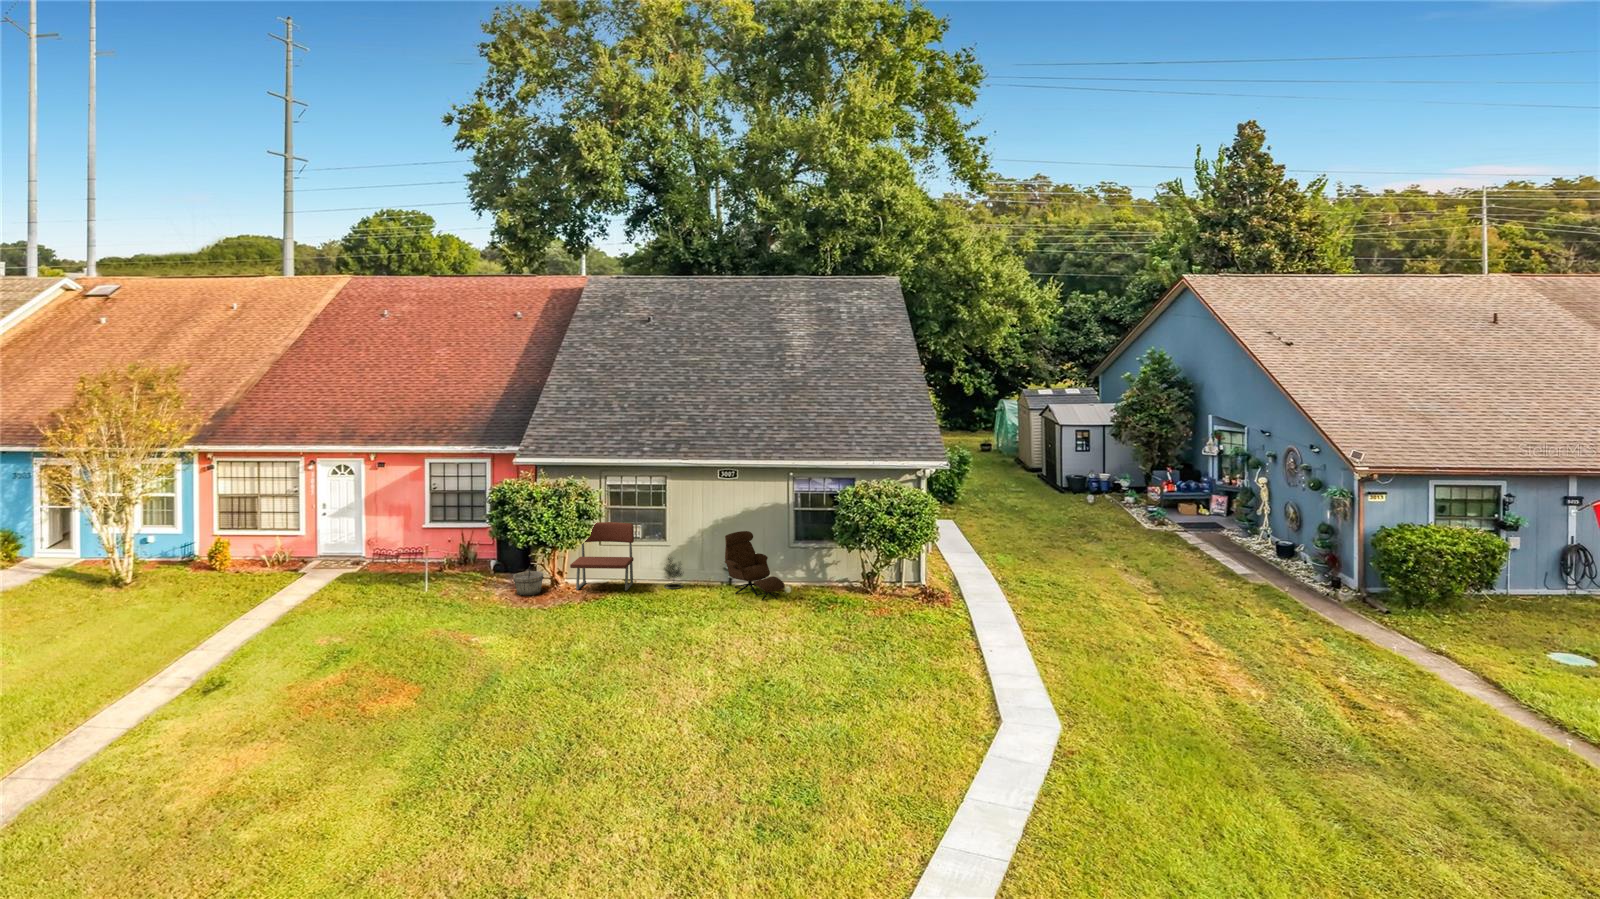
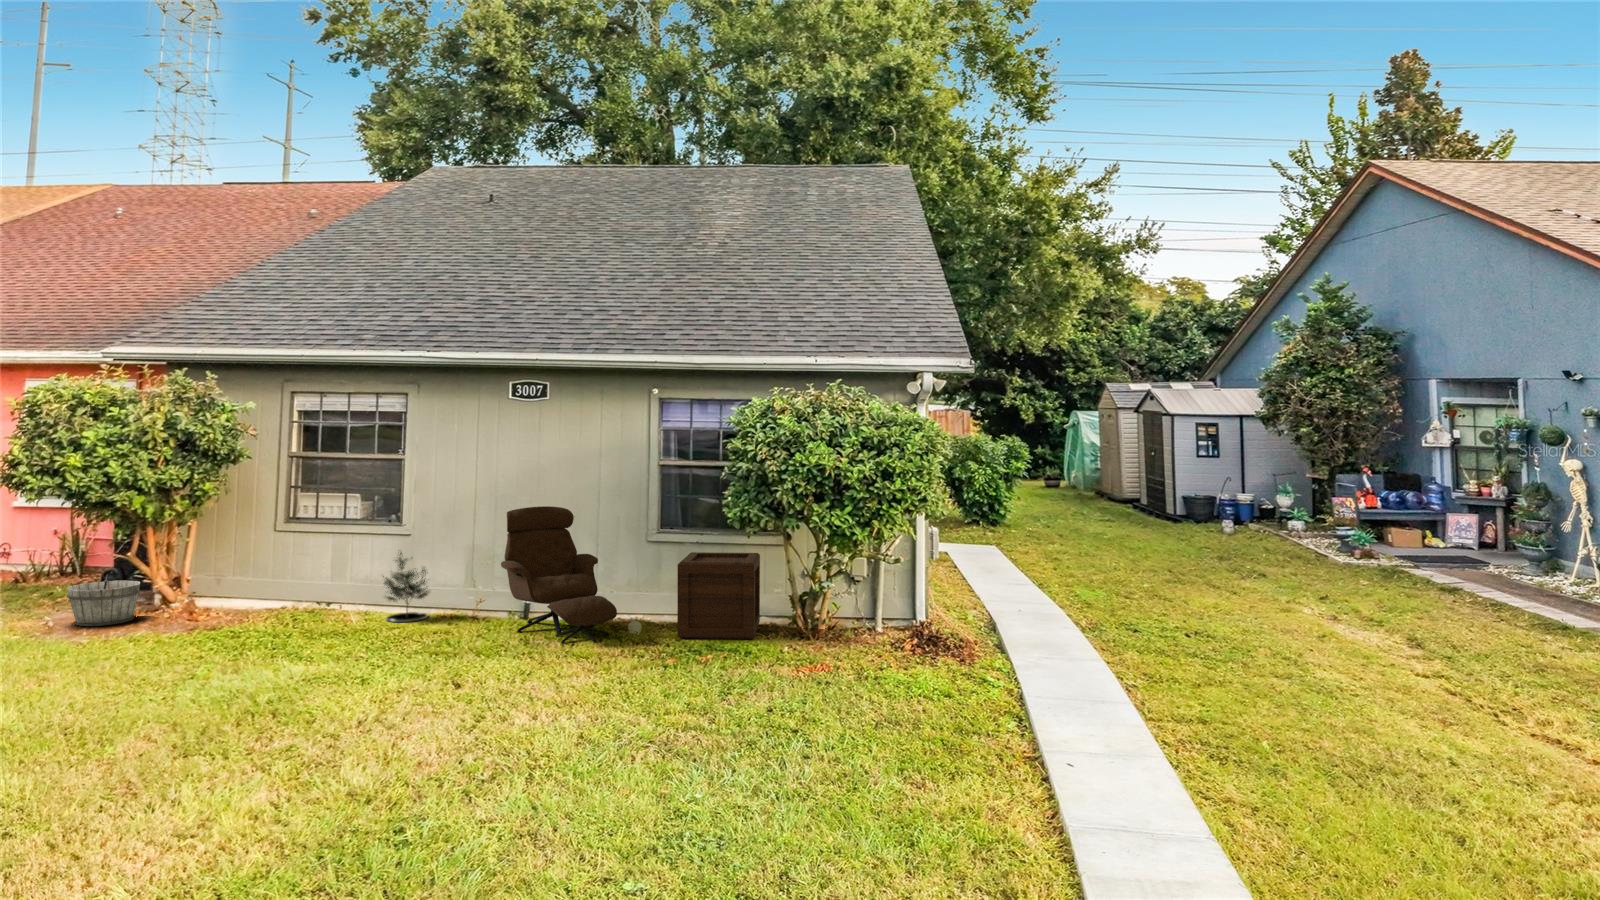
bench: present [570,522,634,591] -> none [186,488,337,623]
wooden crate: none [812,553,849,596] -> present [677,552,760,639]

